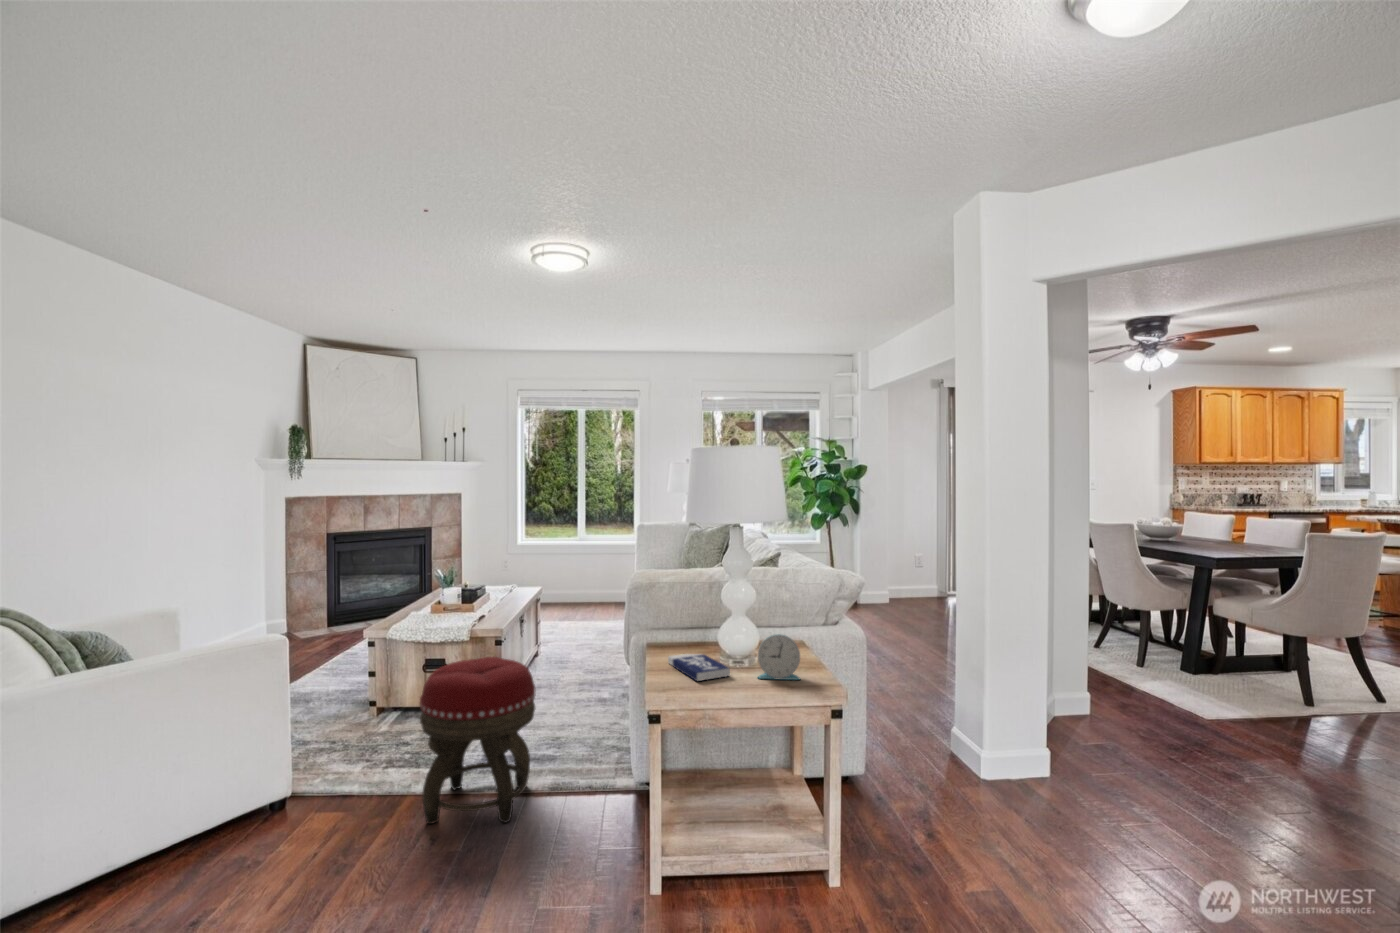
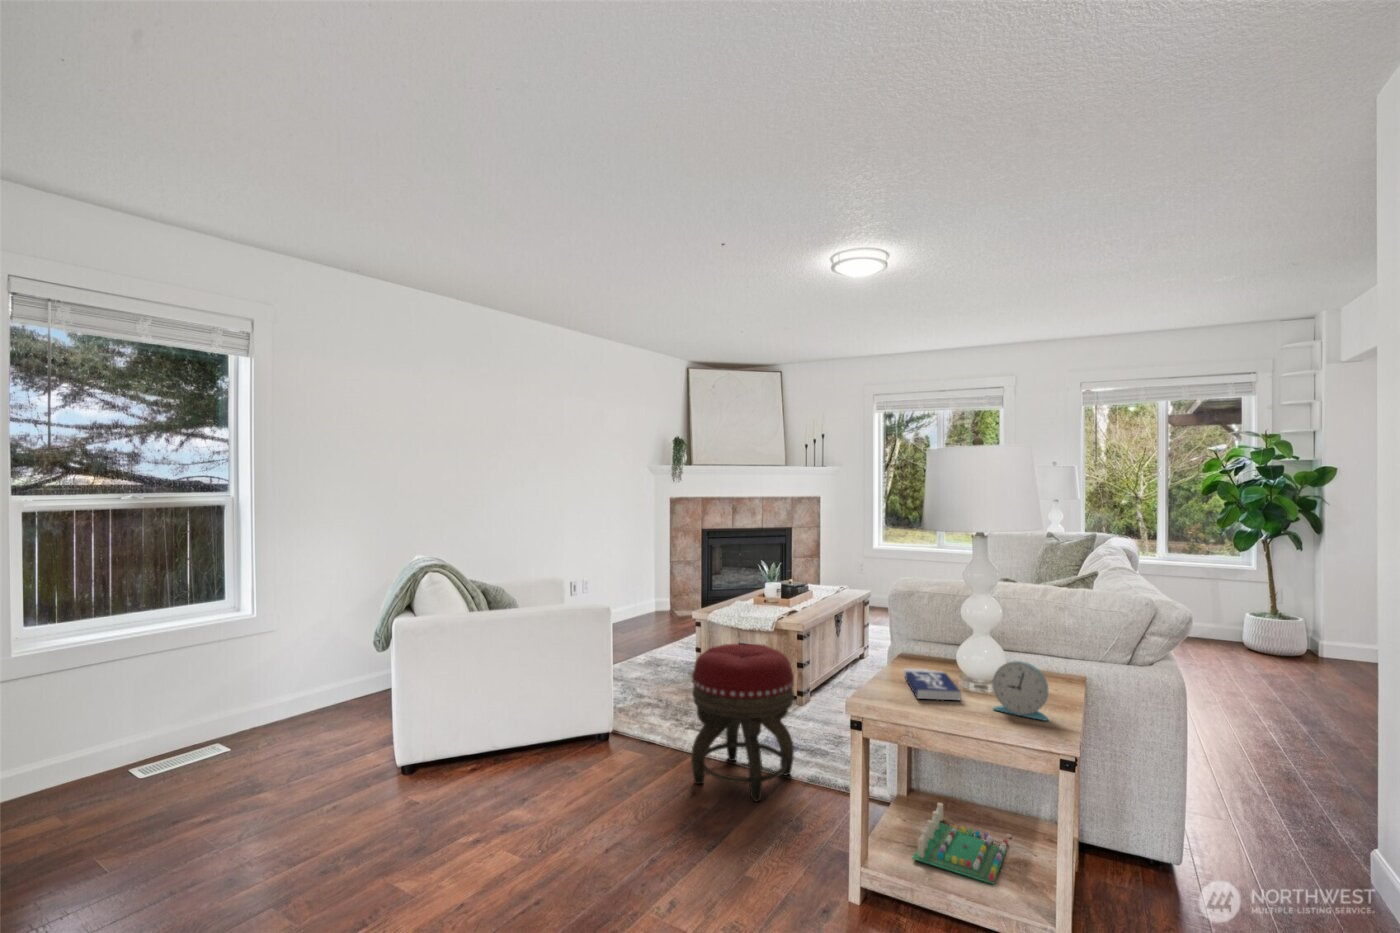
board game: none [690,772,760,827] -> present [912,803,1011,884]

